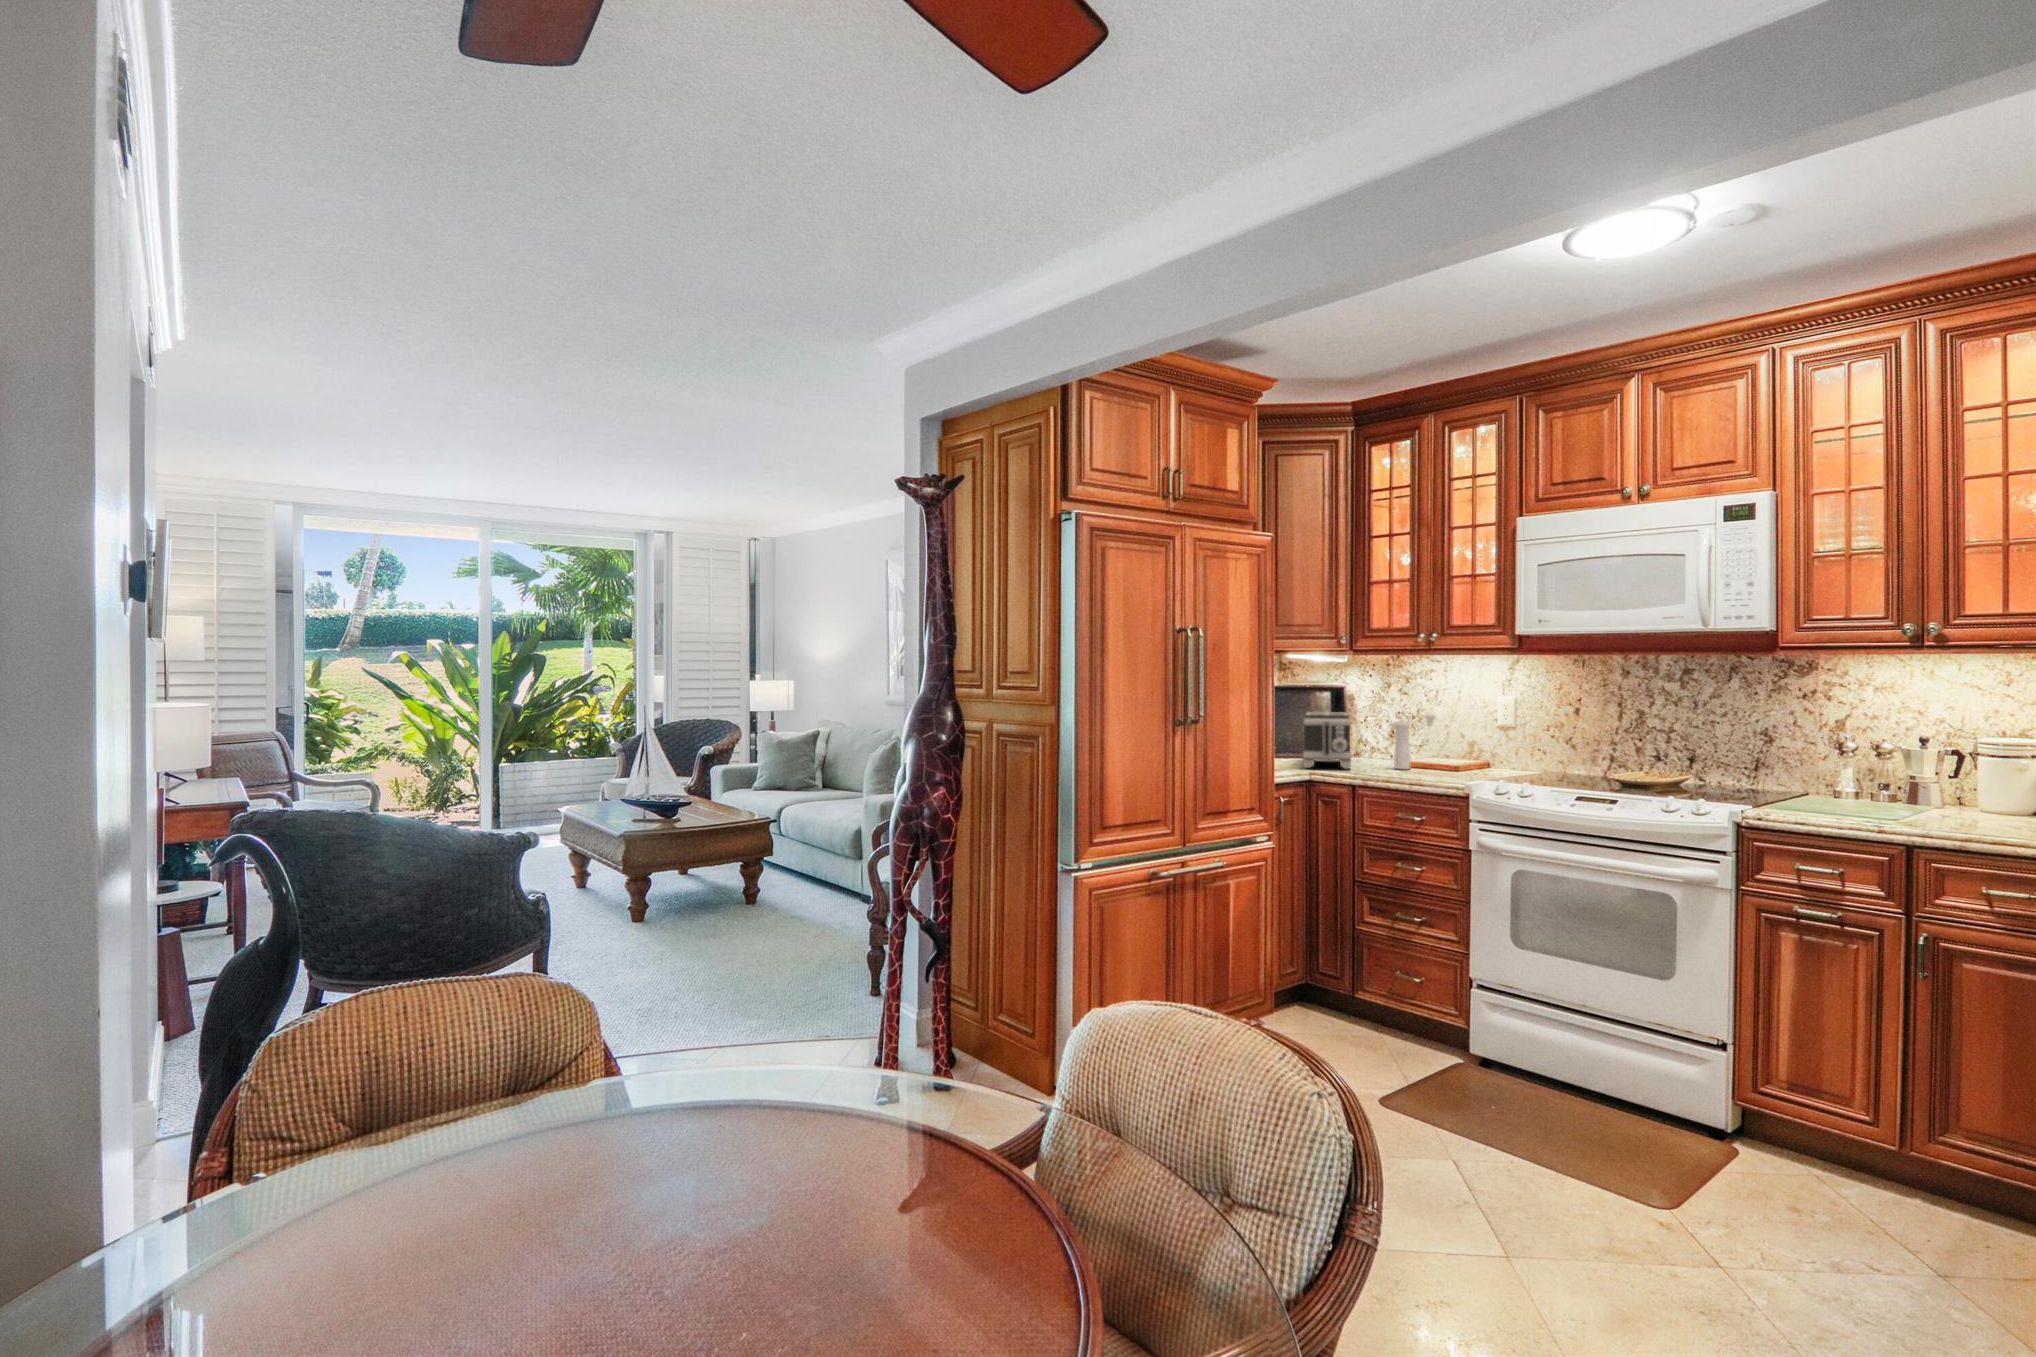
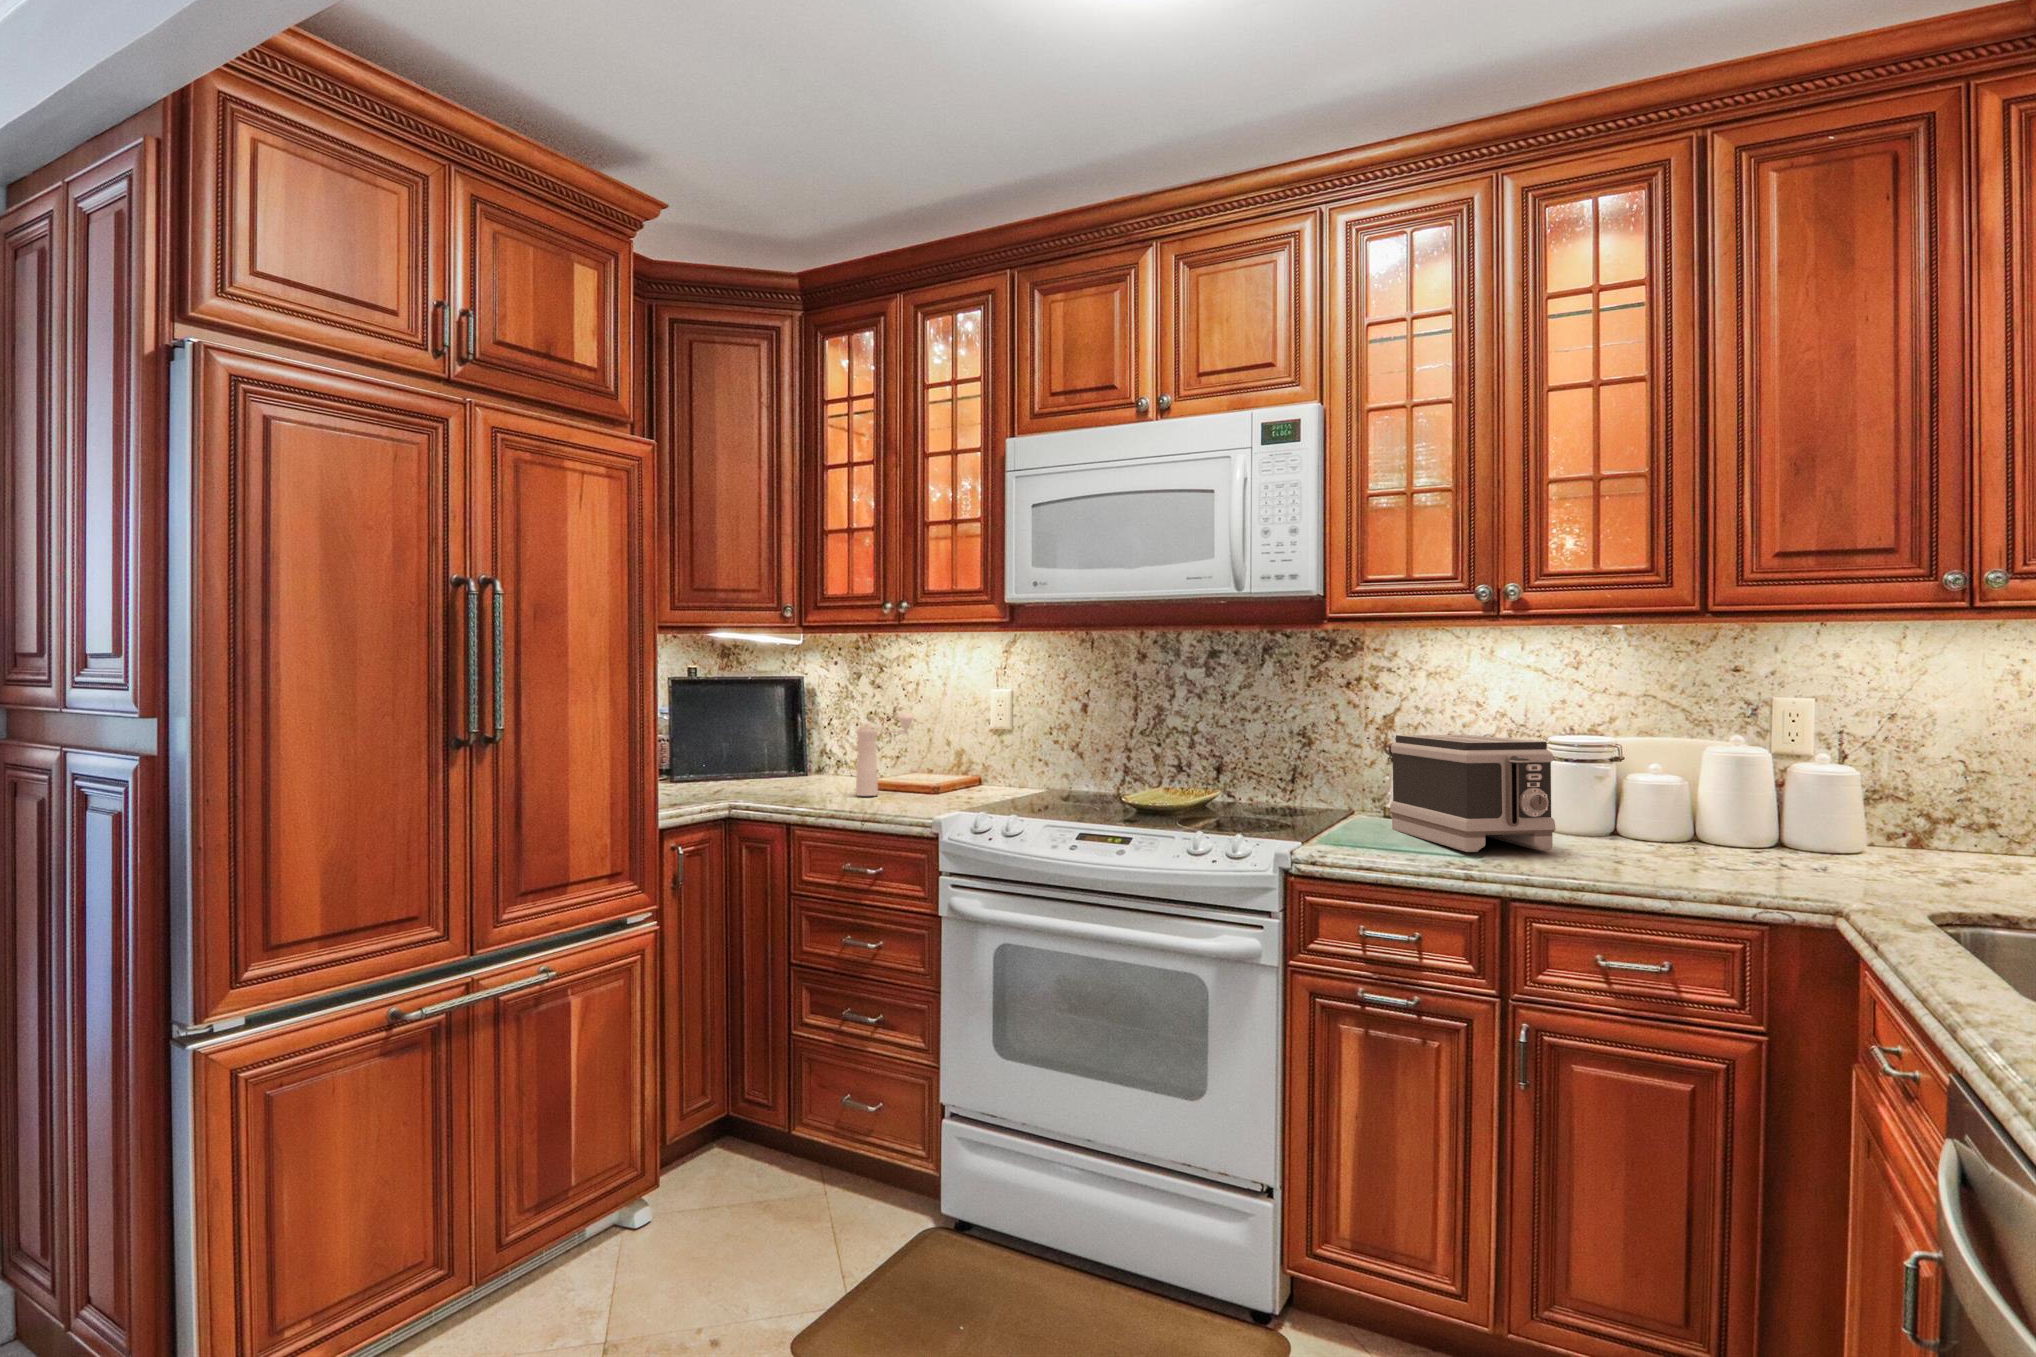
toaster: present [1303,712,1351,769] -> present [1390,735,1556,852]

